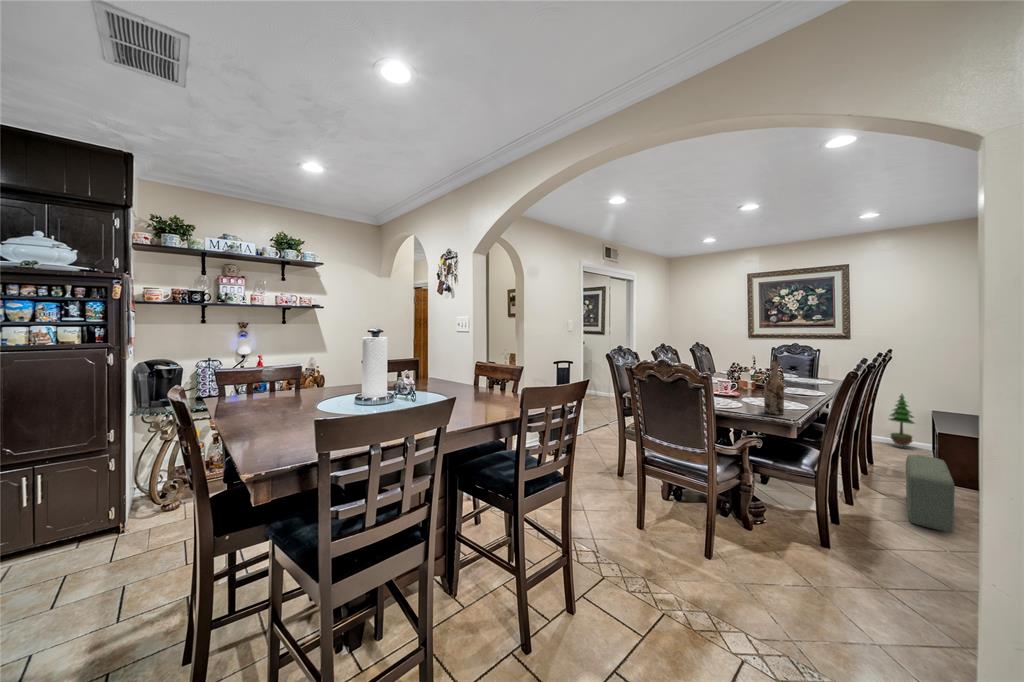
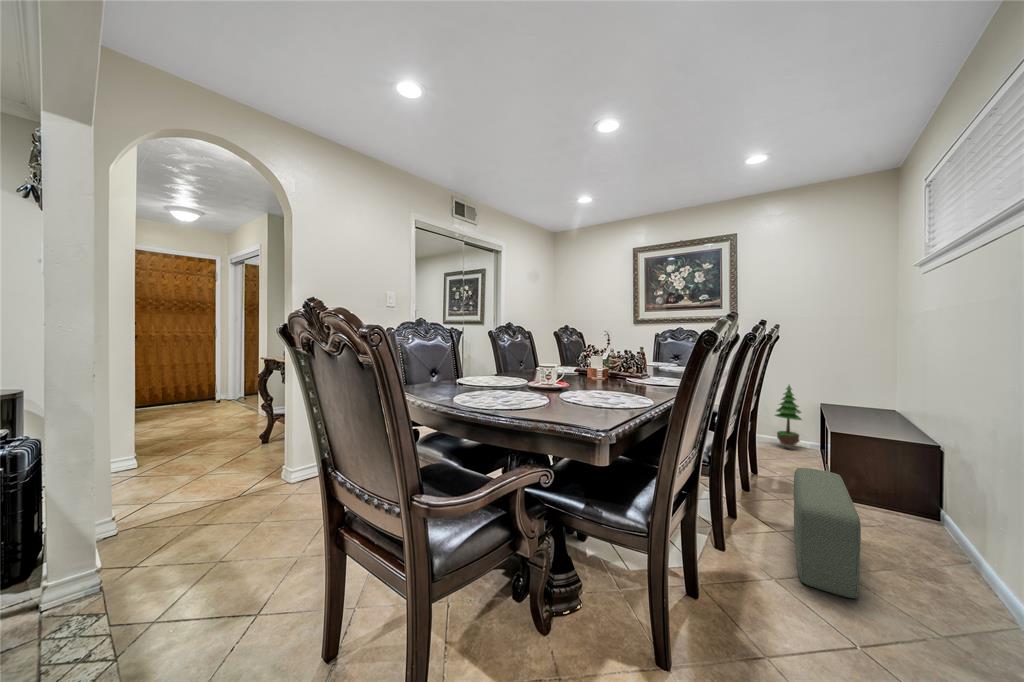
wine bottle: present [764,360,784,415] -> none [561,316,593,422]

